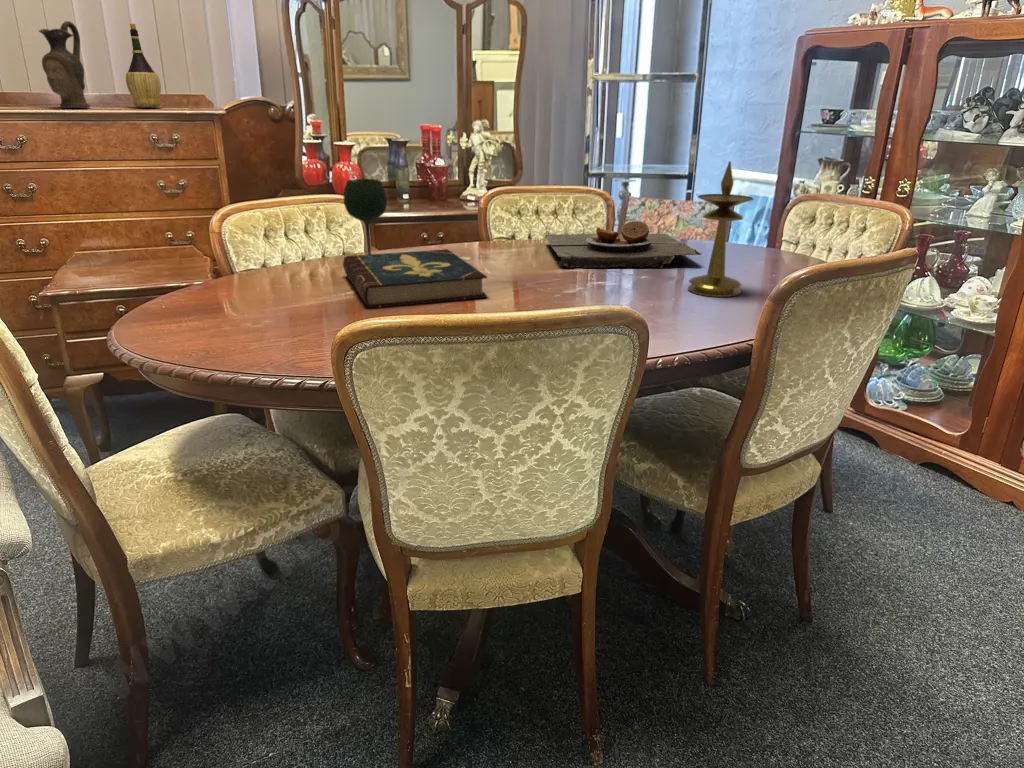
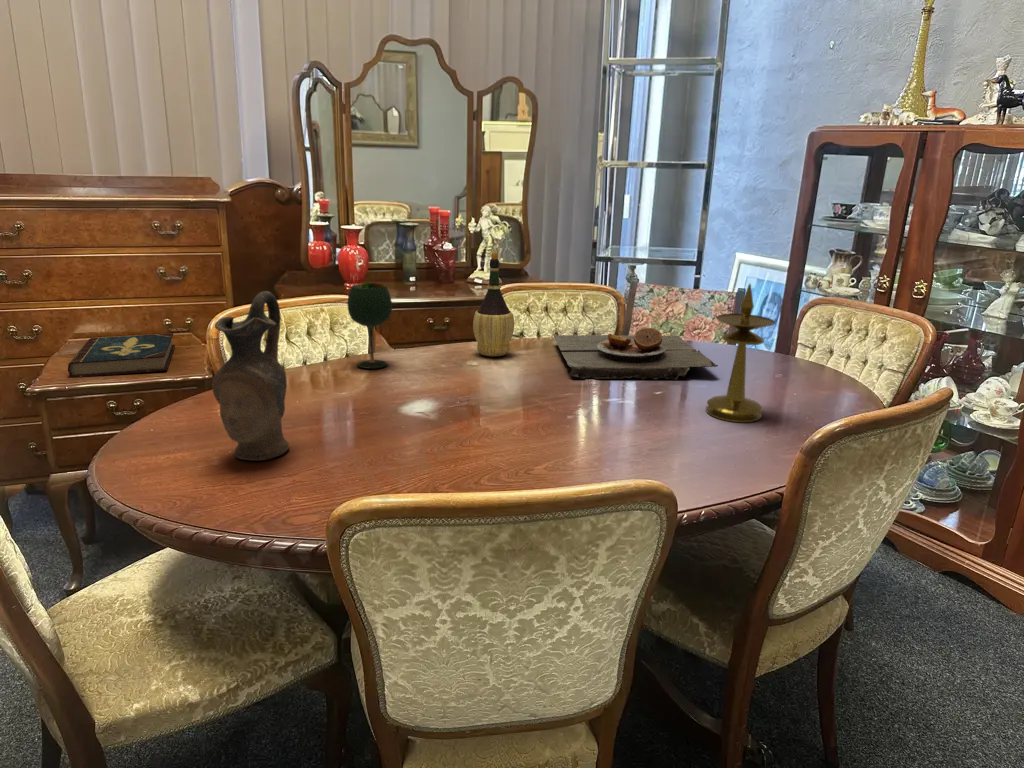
ceramic pitcher: present [39,21,90,108] -> present [212,291,289,460]
wine bottle: present [126,24,161,108] -> present [473,252,514,356]
book: present [343,249,487,308] -> present [68,333,175,378]

